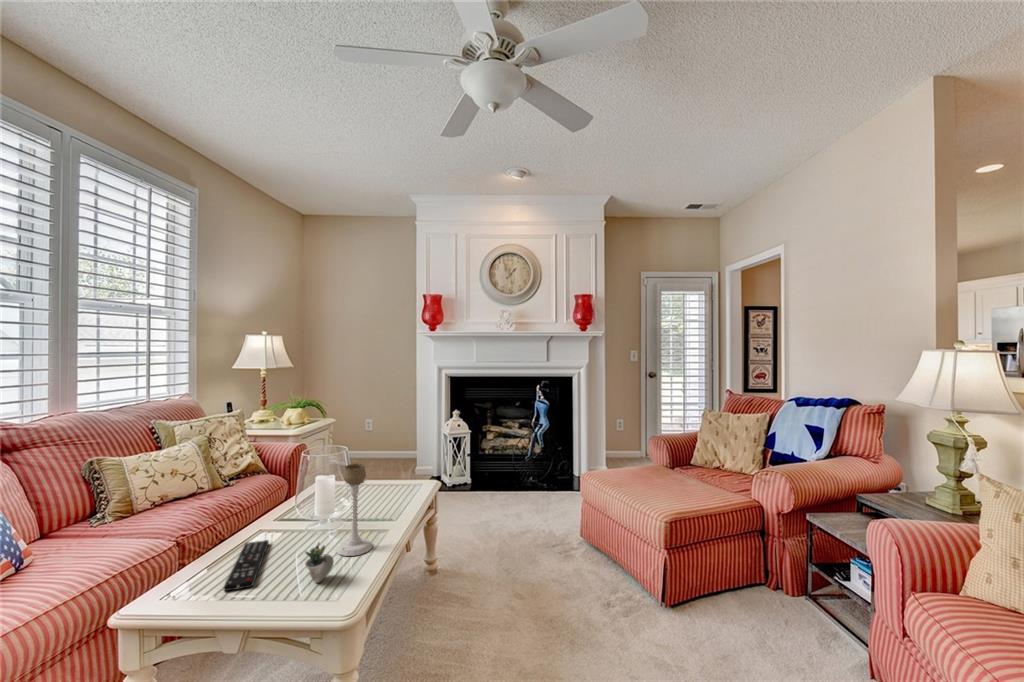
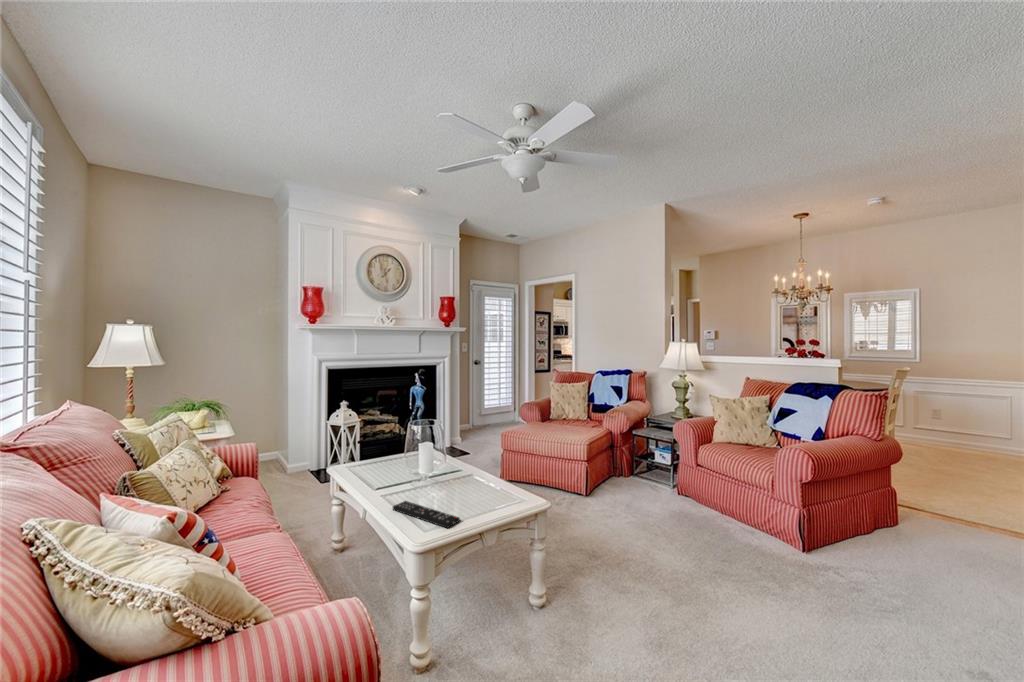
candle holder: present [336,464,372,556] -> none [460,429,485,495]
succulent plant: present [305,542,344,583] -> none [483,478,520,508]

